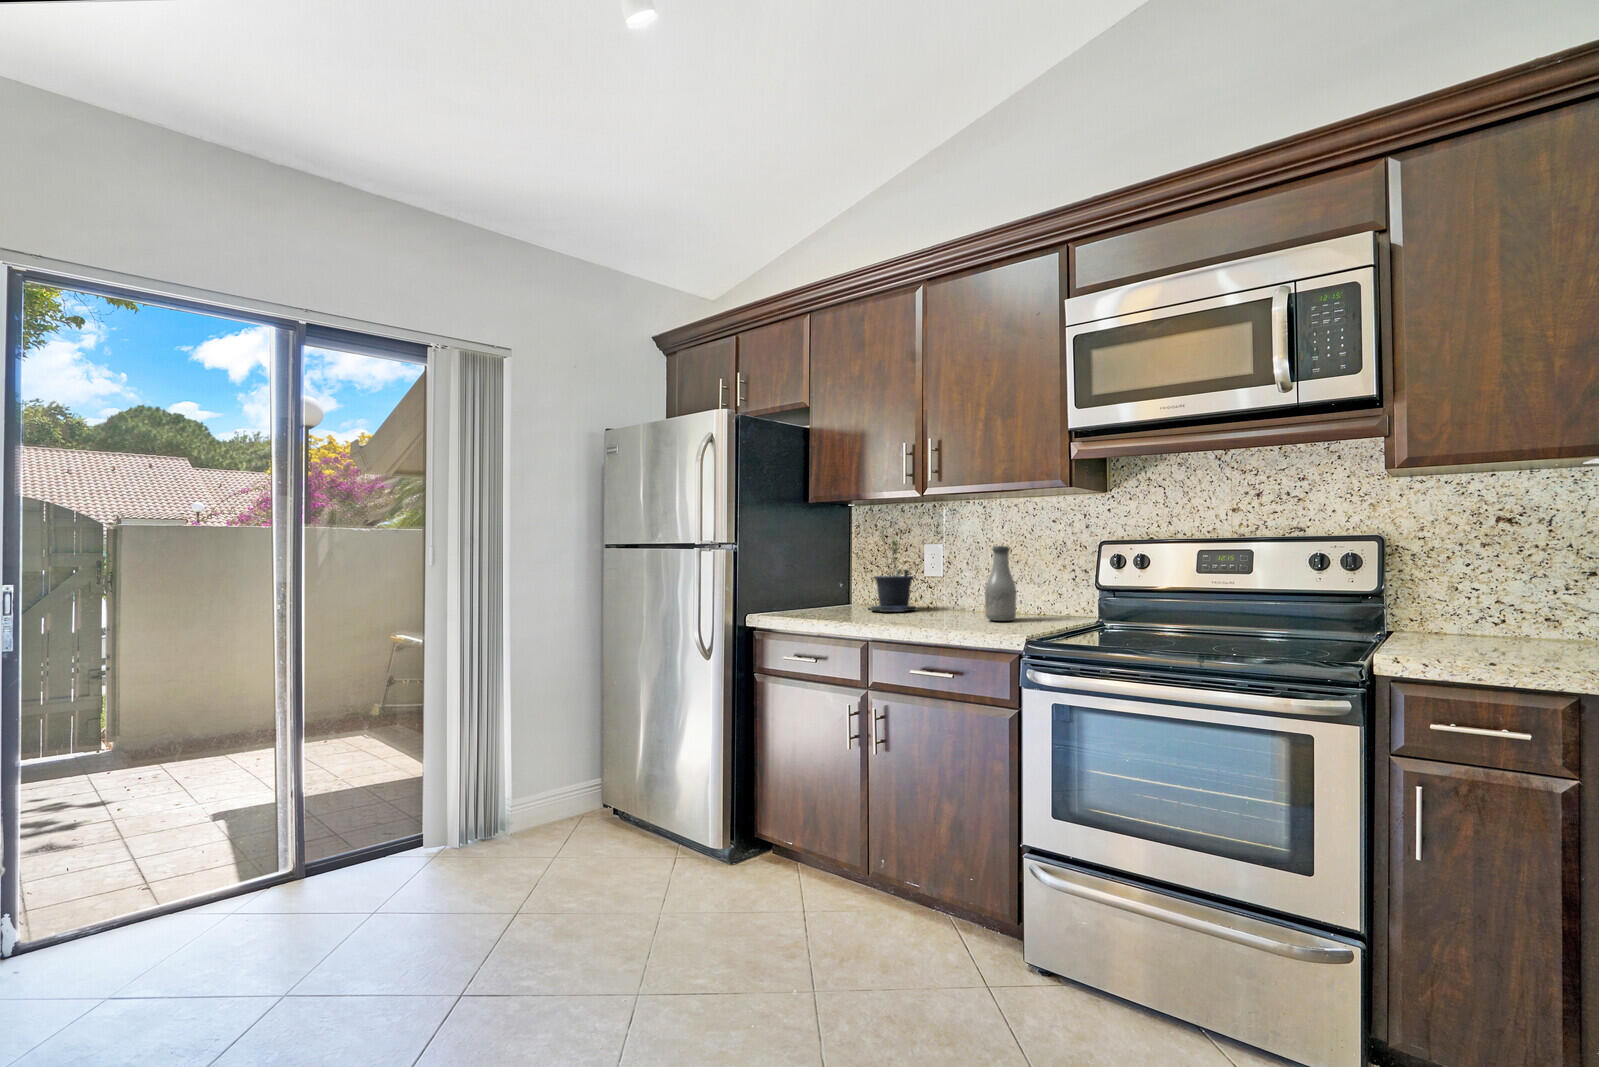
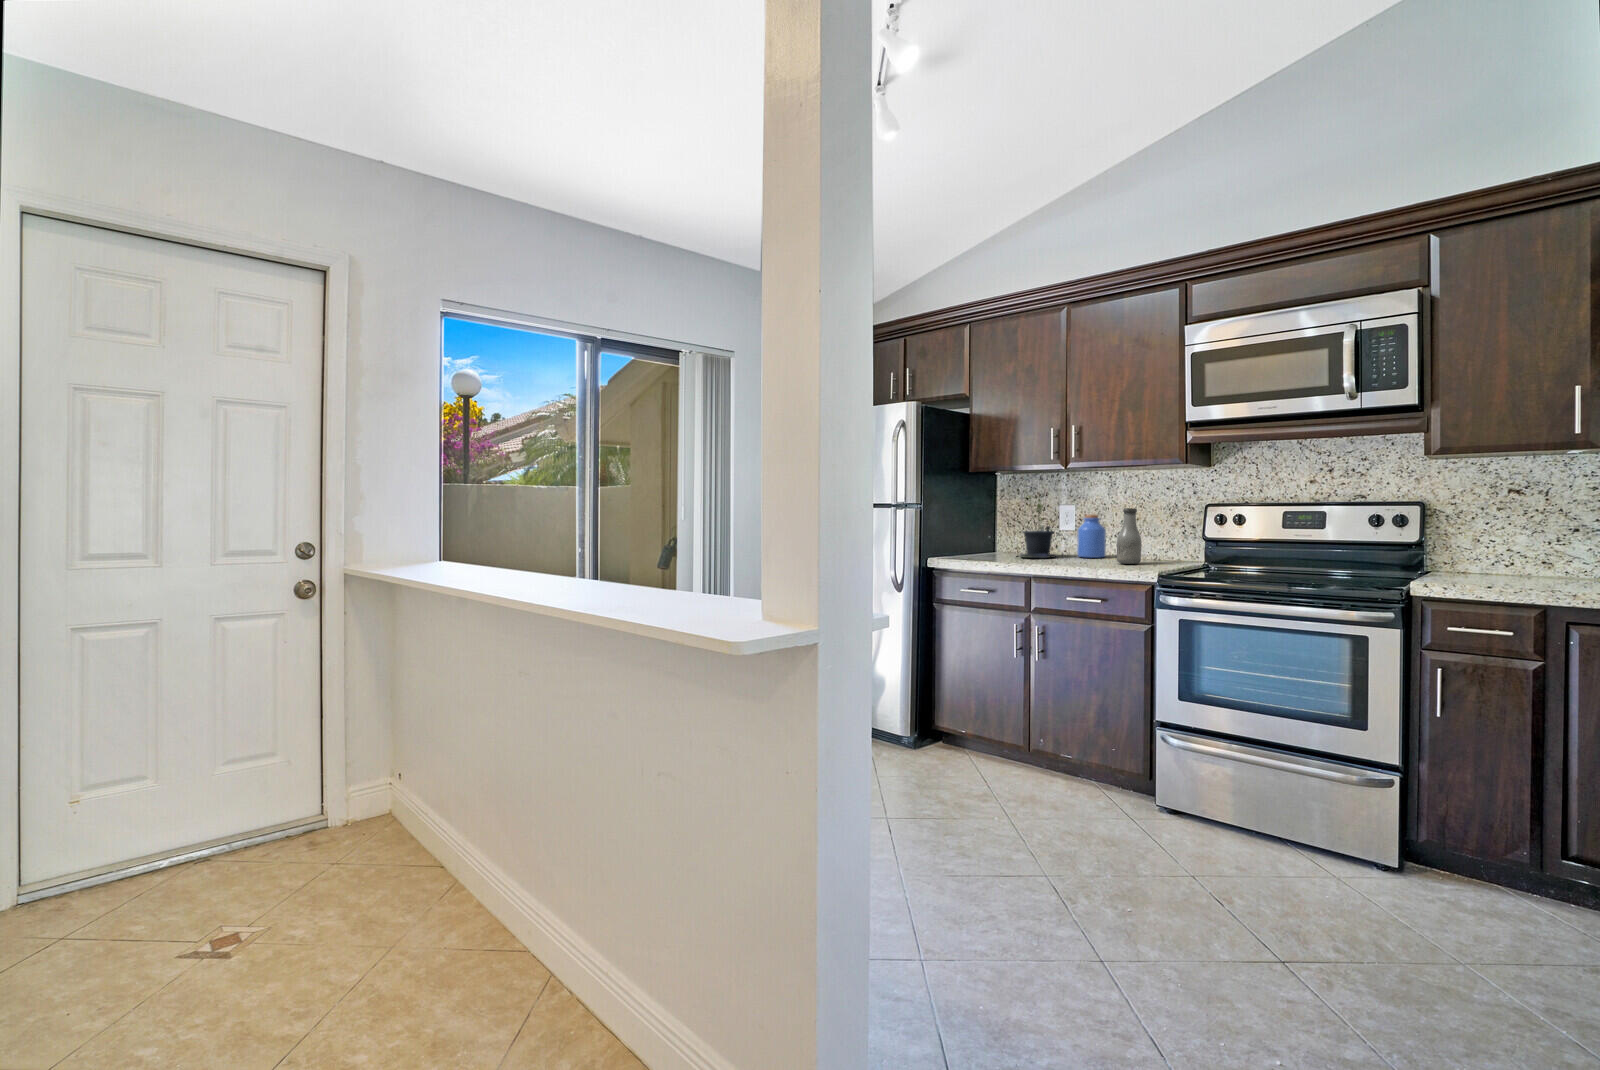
jar: none [942,555,978,611] -> present [1077,514,1106,558]

